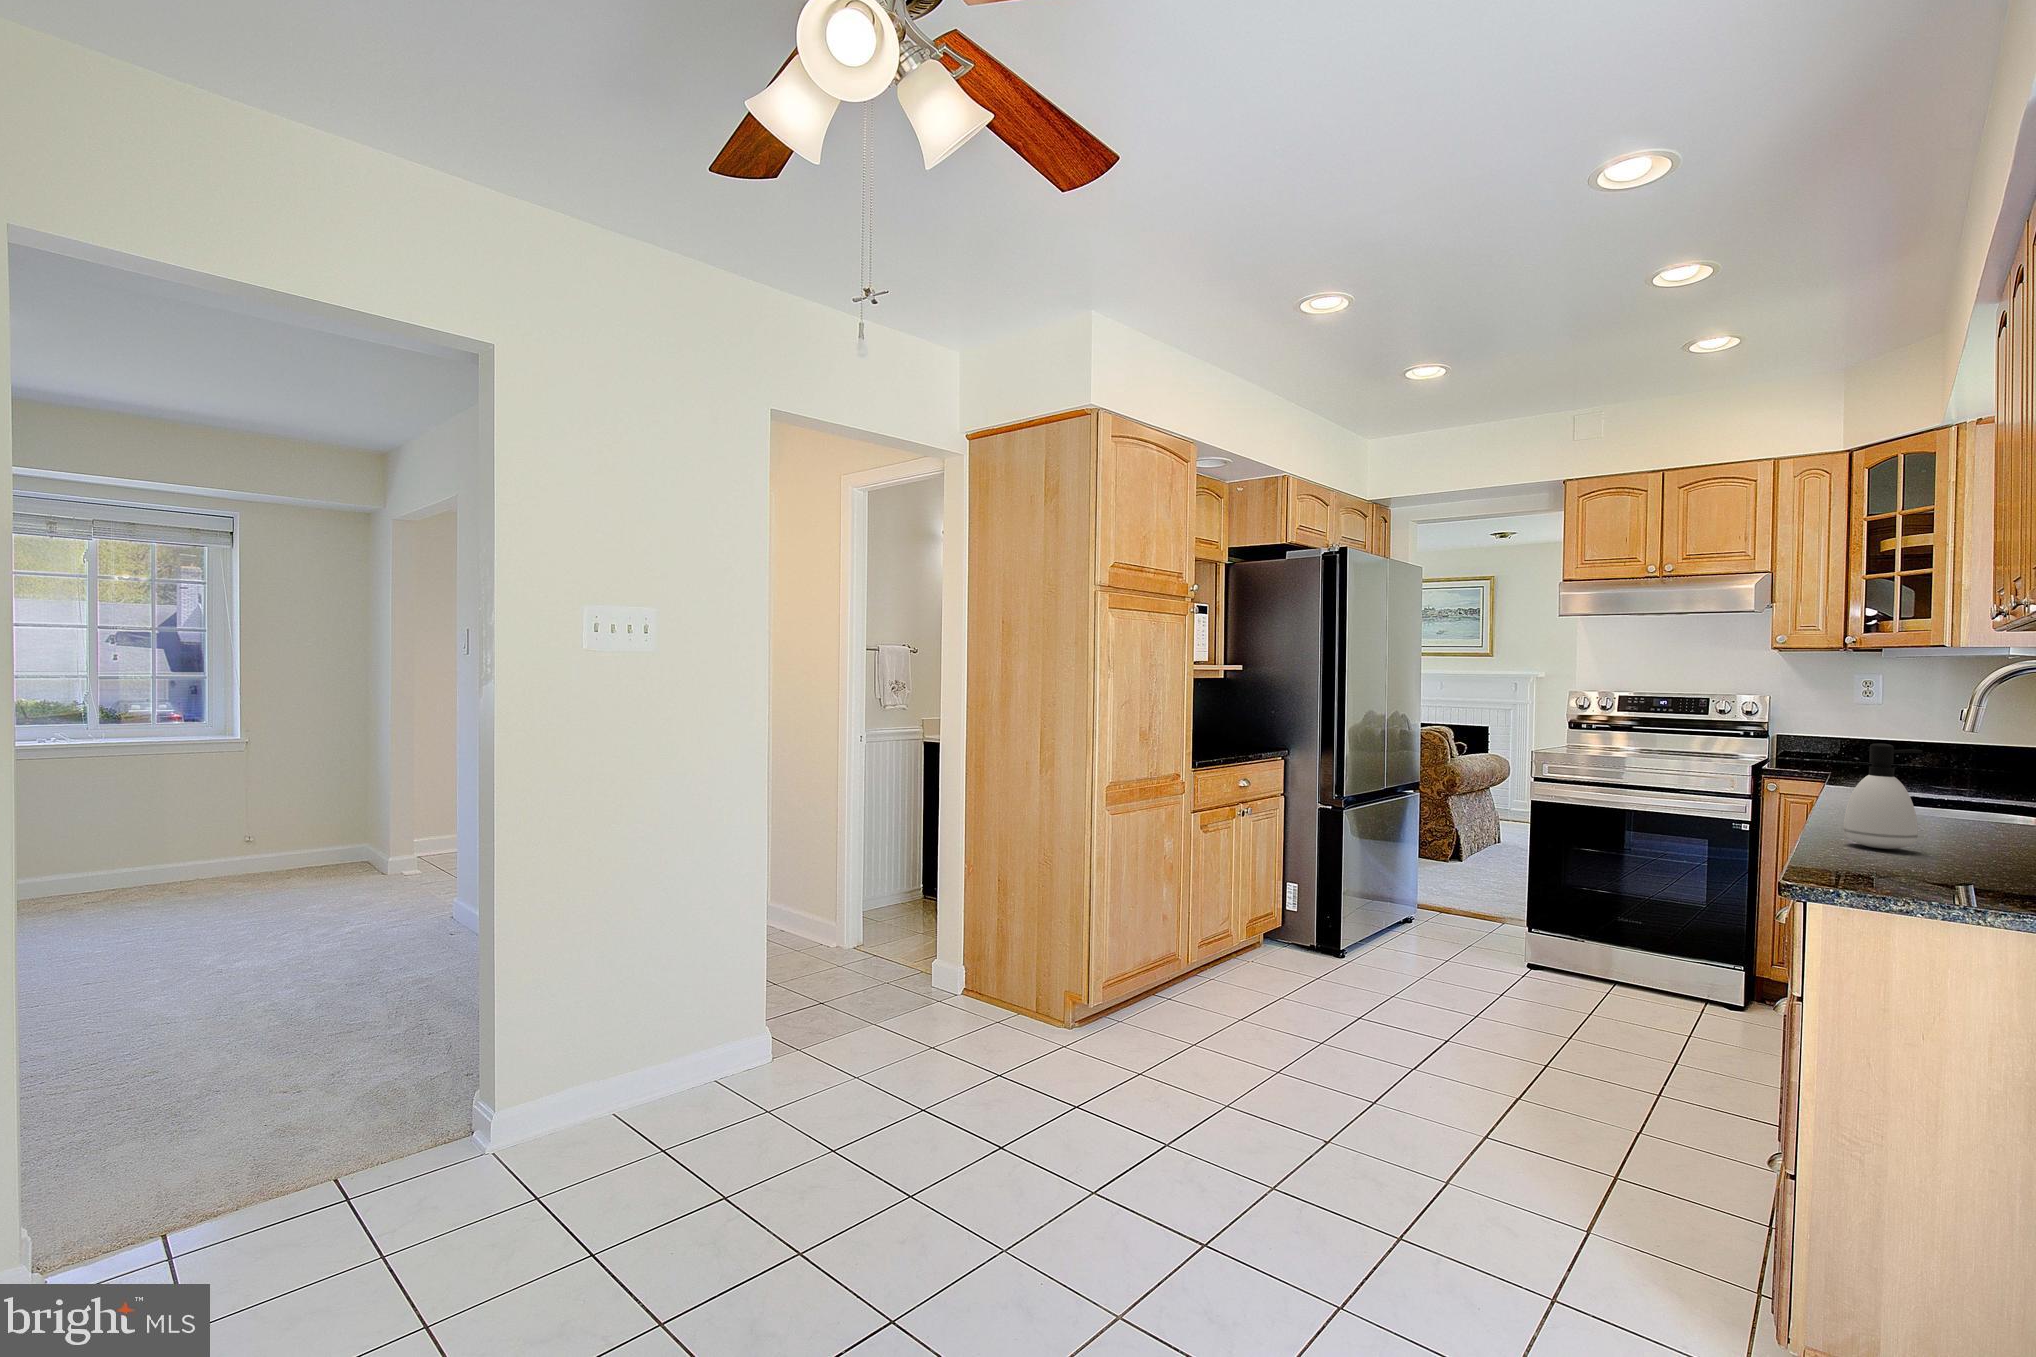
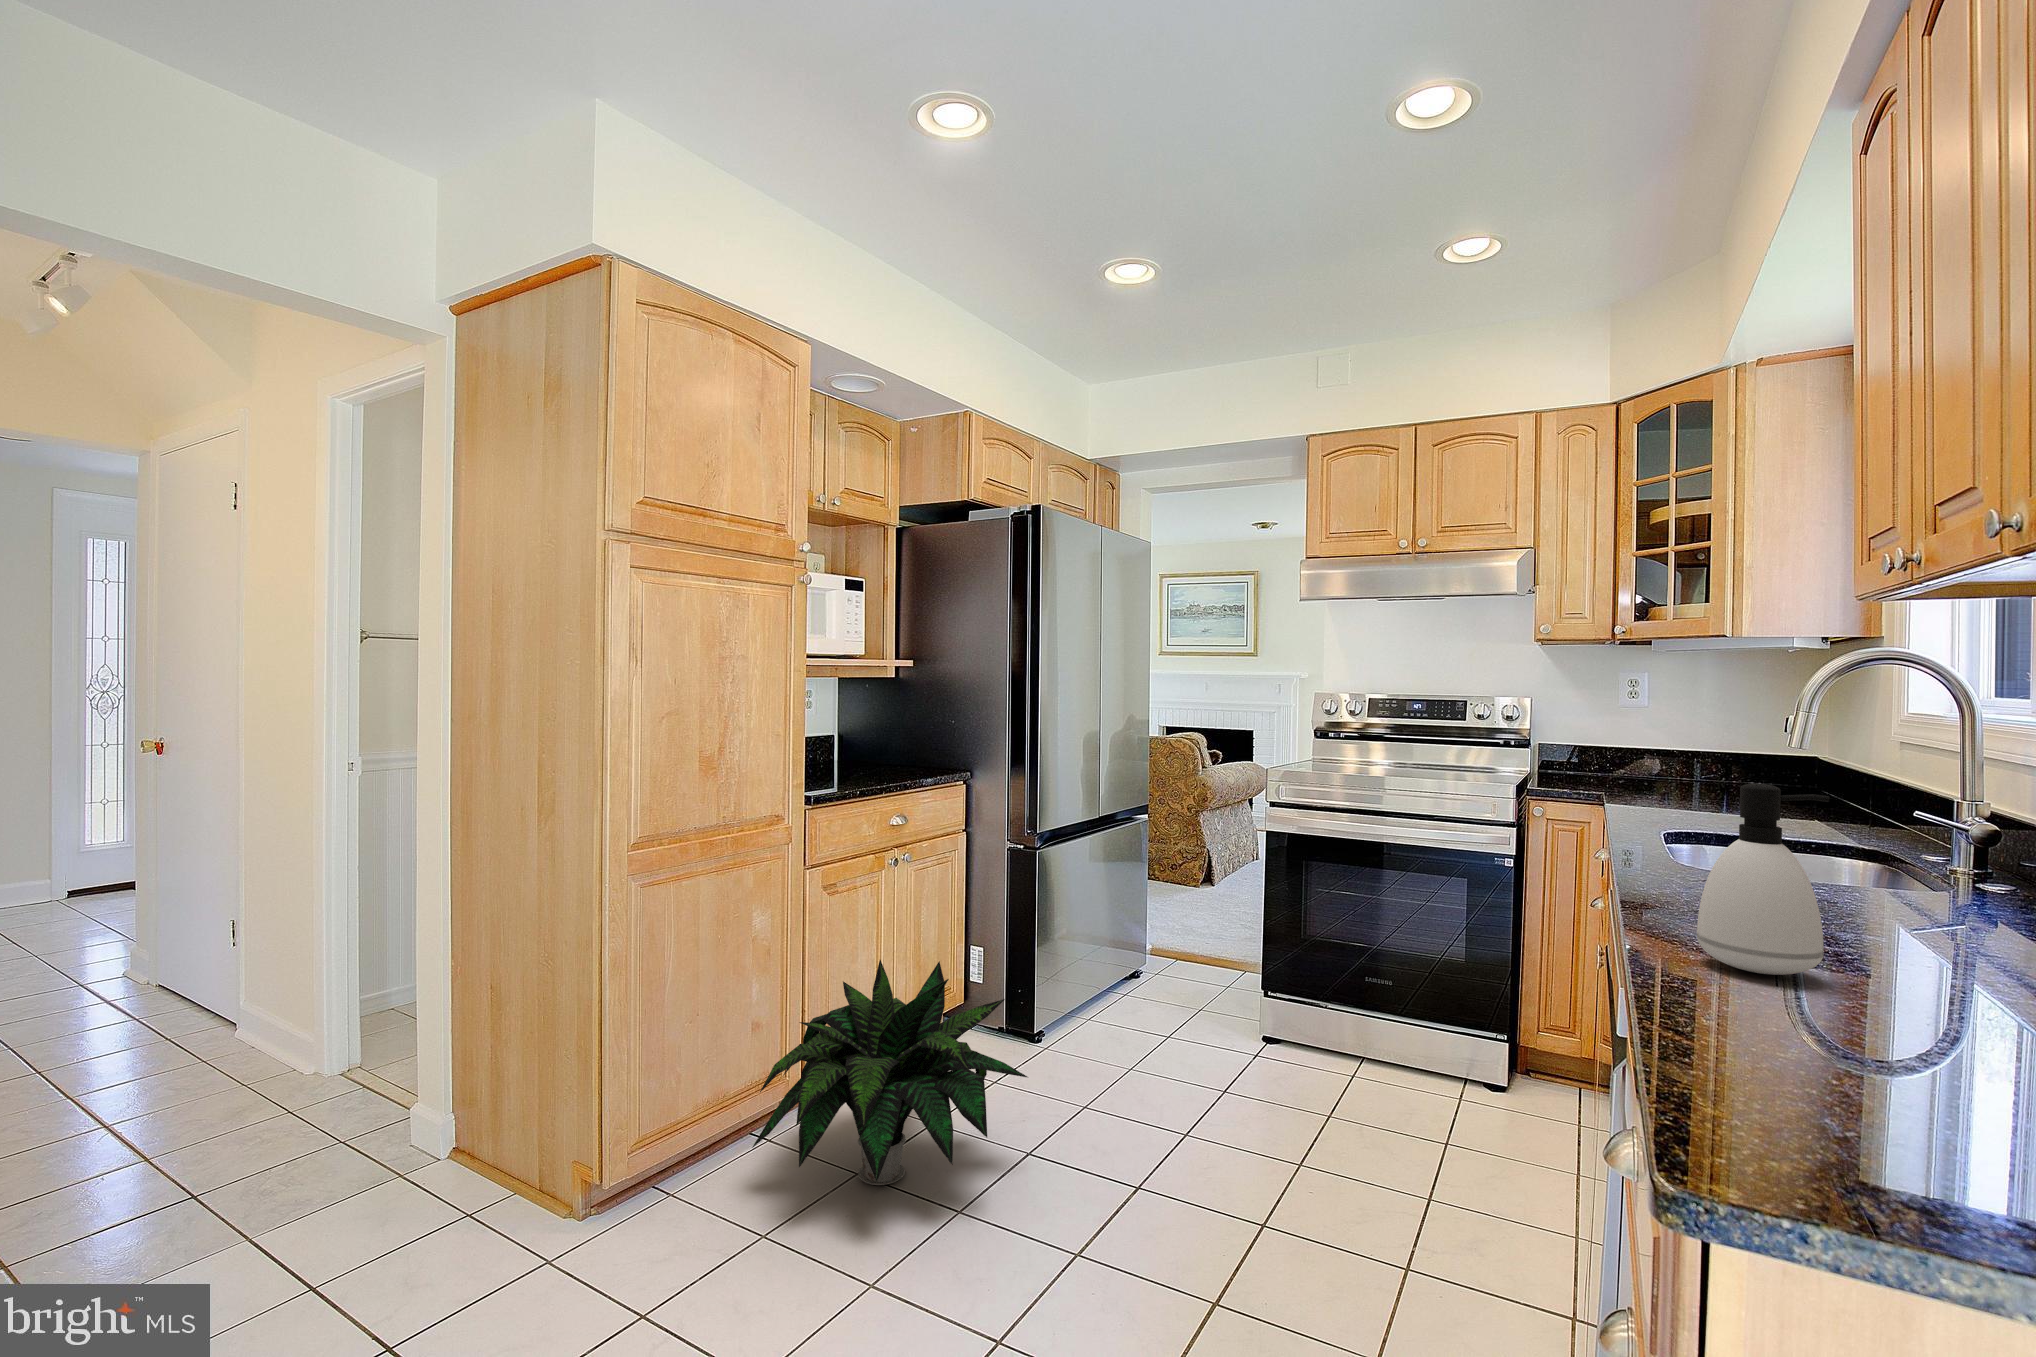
potted plant: none [1173,875,1364,1026] -> present [752,960,1027,1185]

